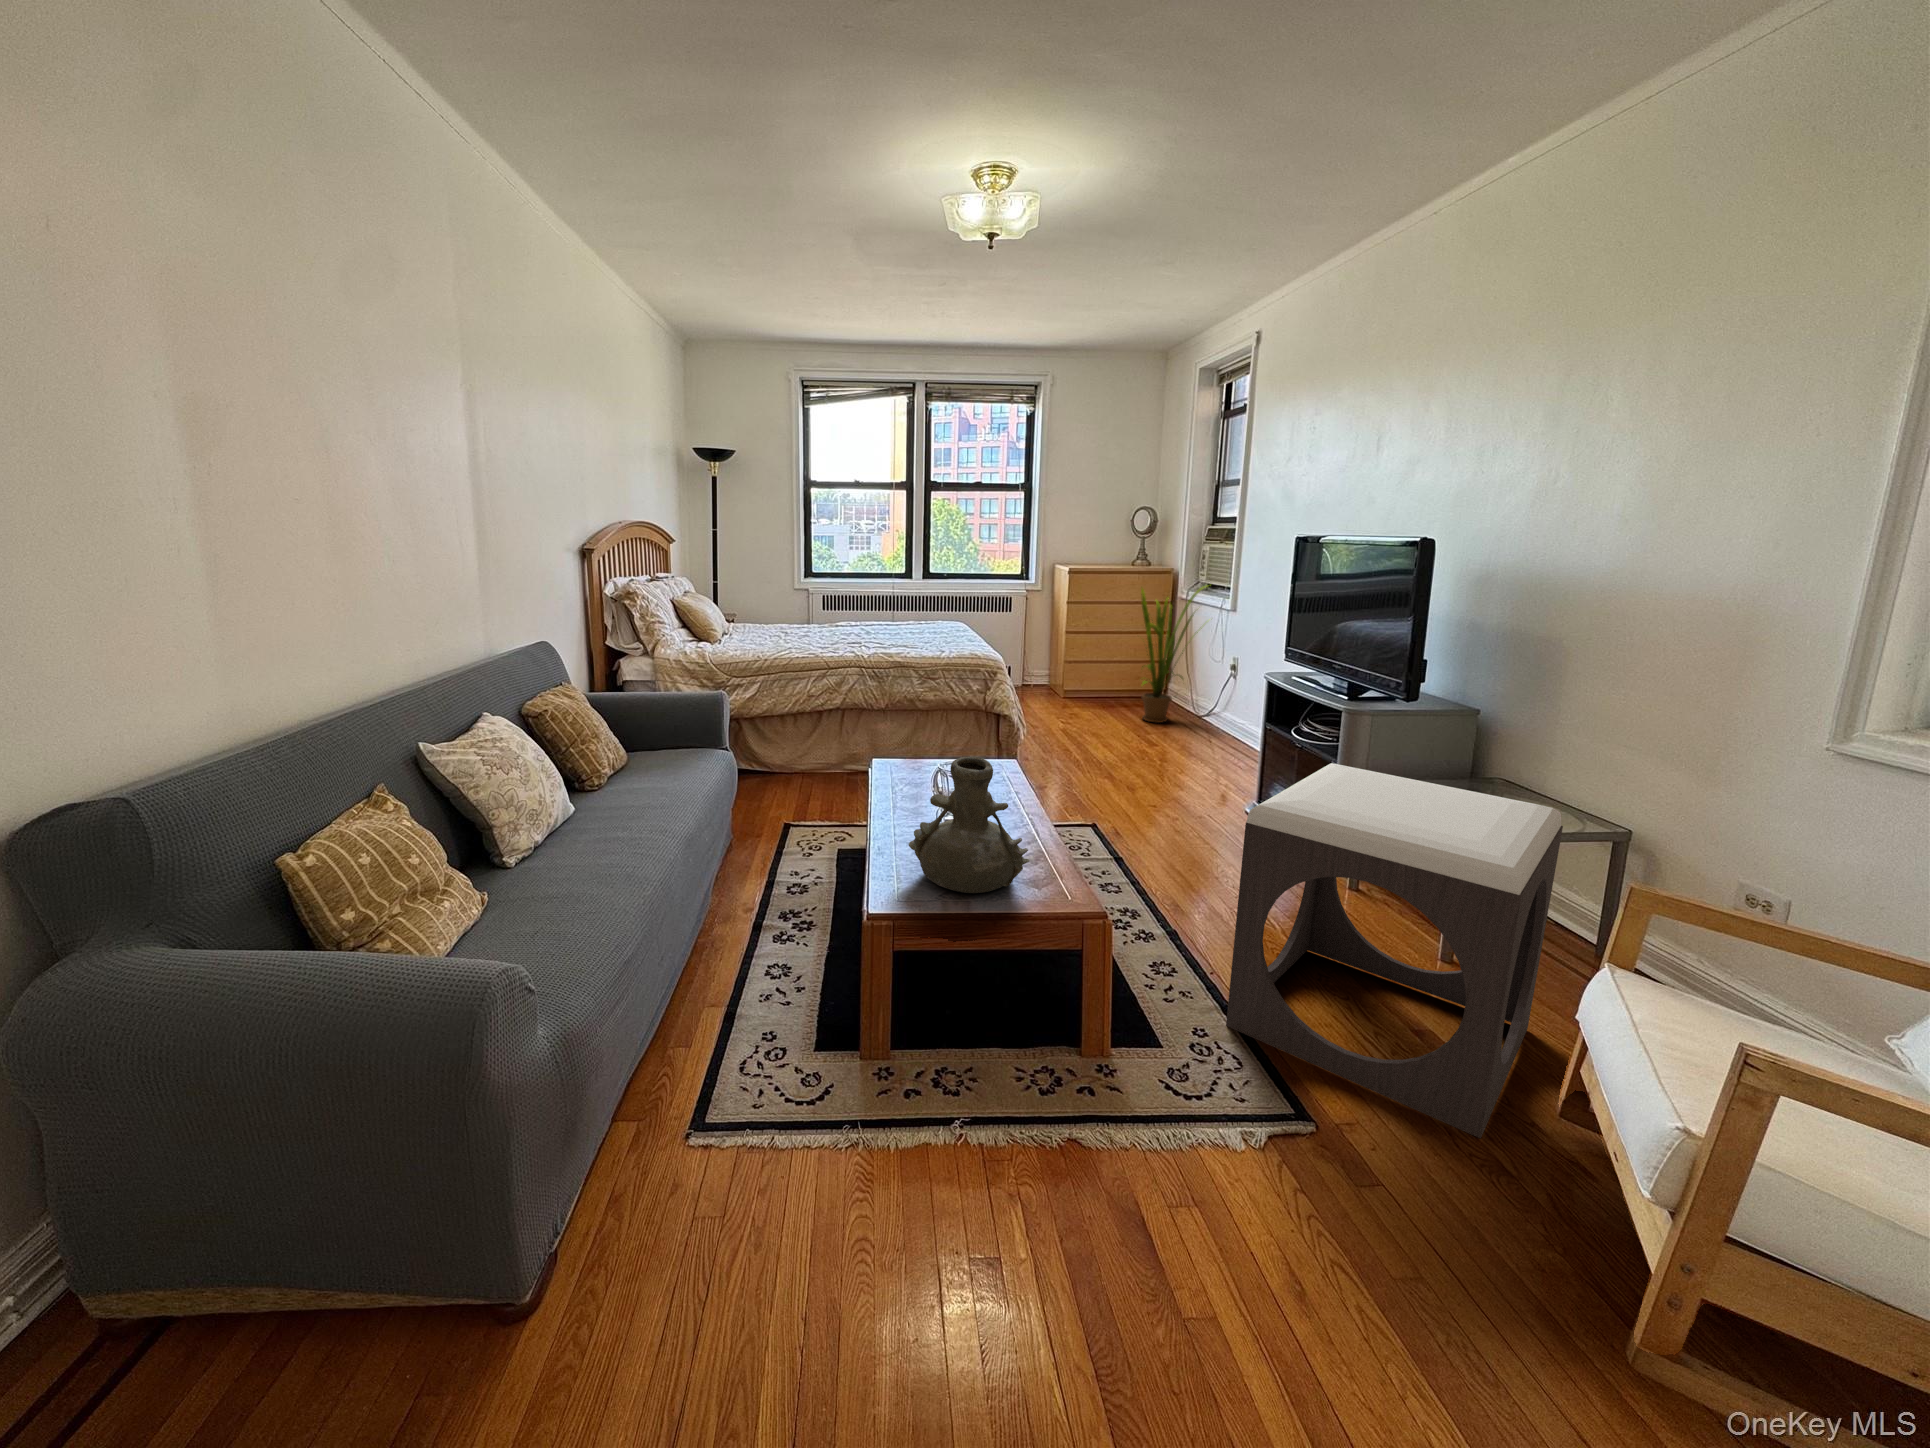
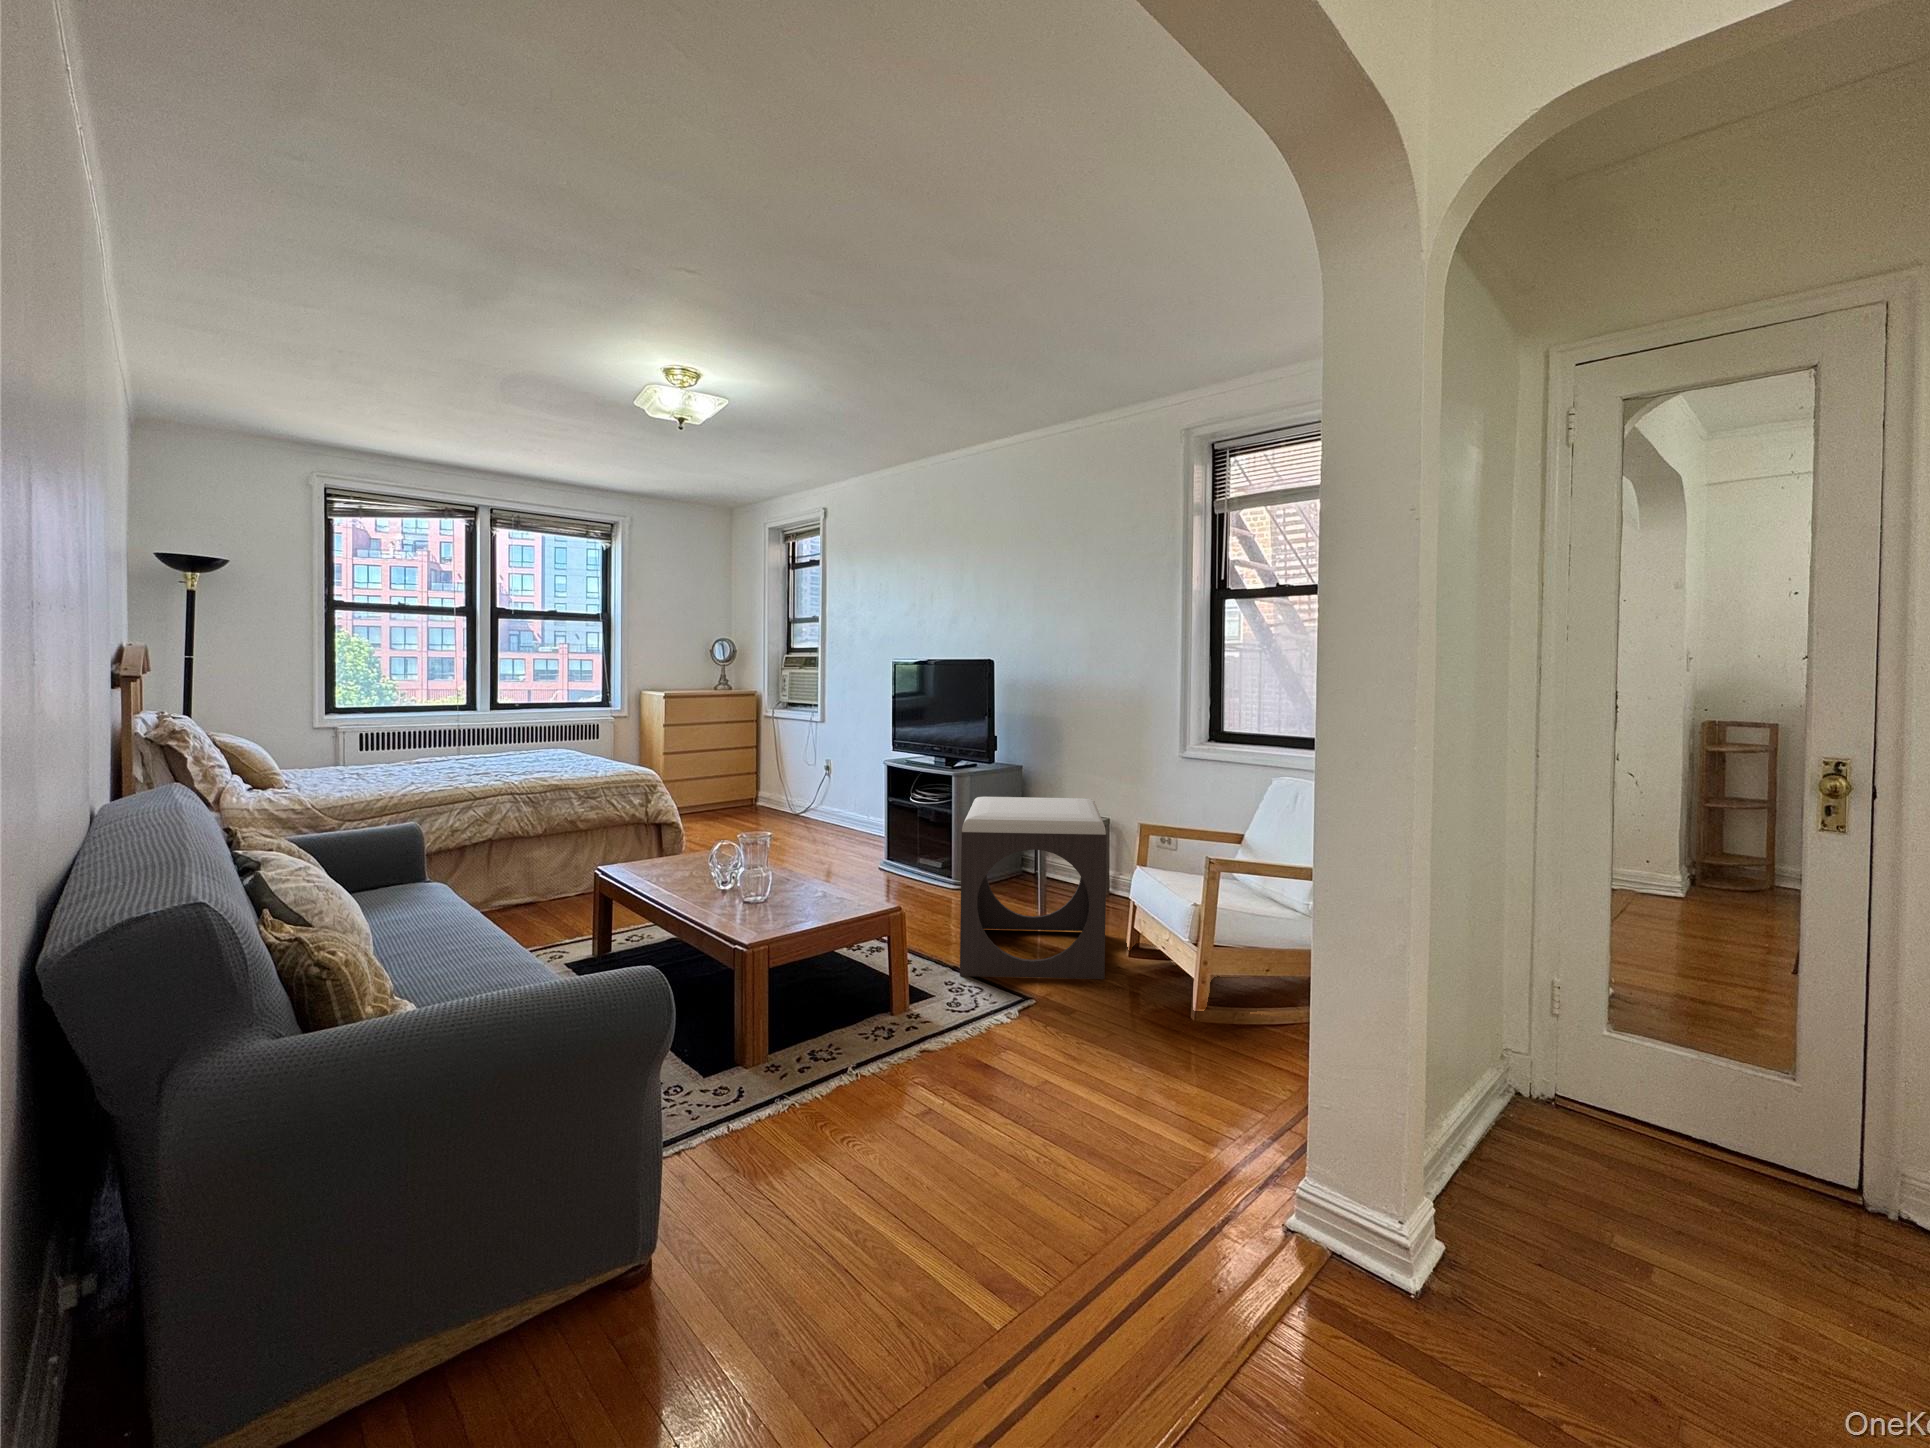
house plant: present [1141,587,1204,723] -> none [740,702,806,823]
vase: present [909,757,1029,893] -> none [751,813,846,916]

